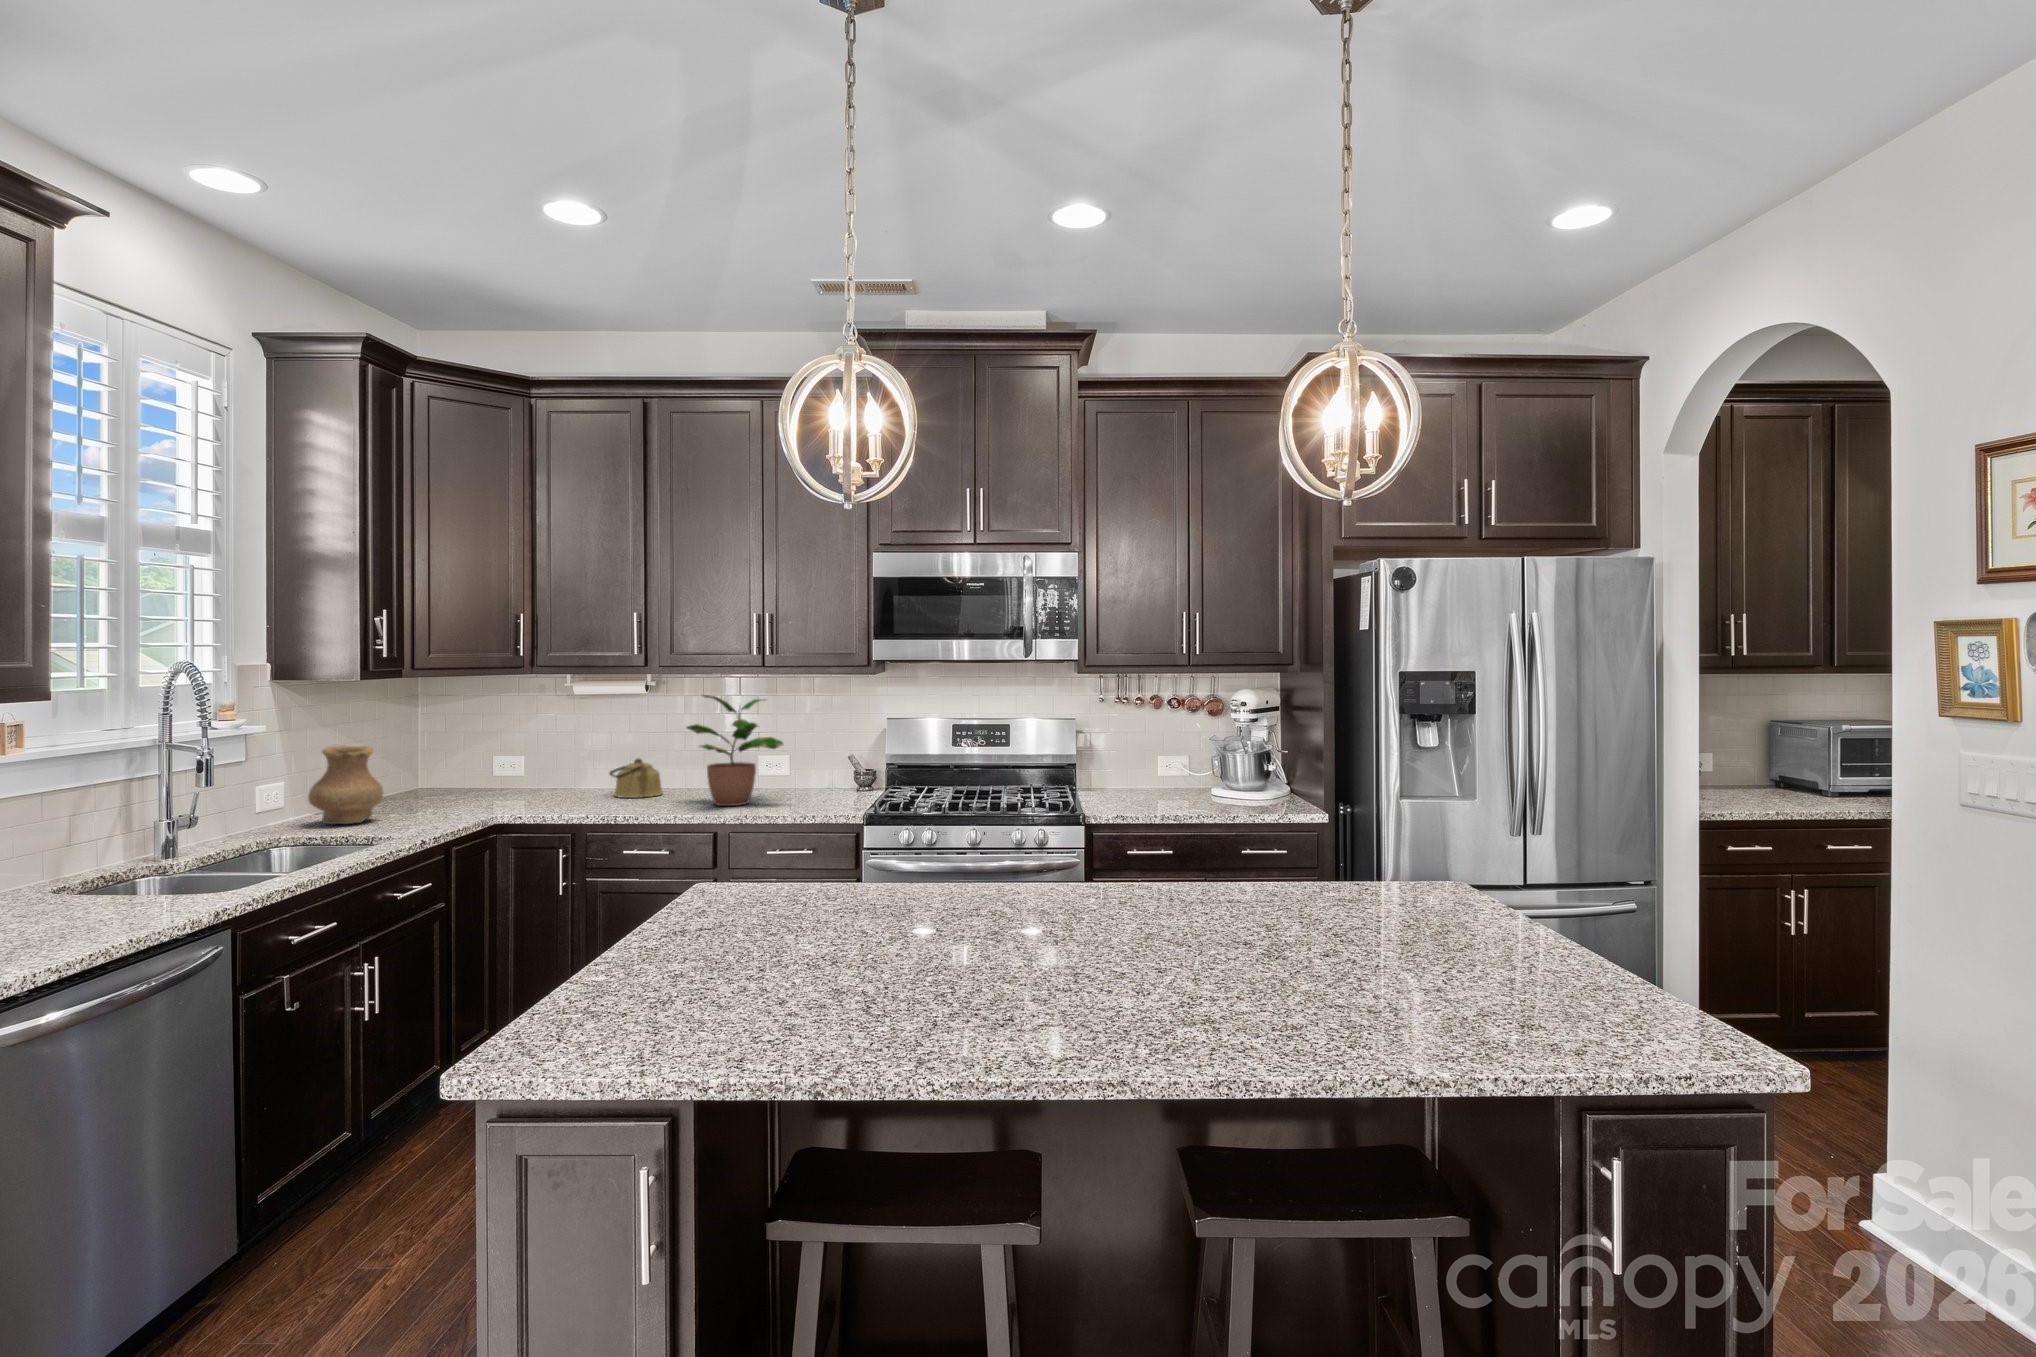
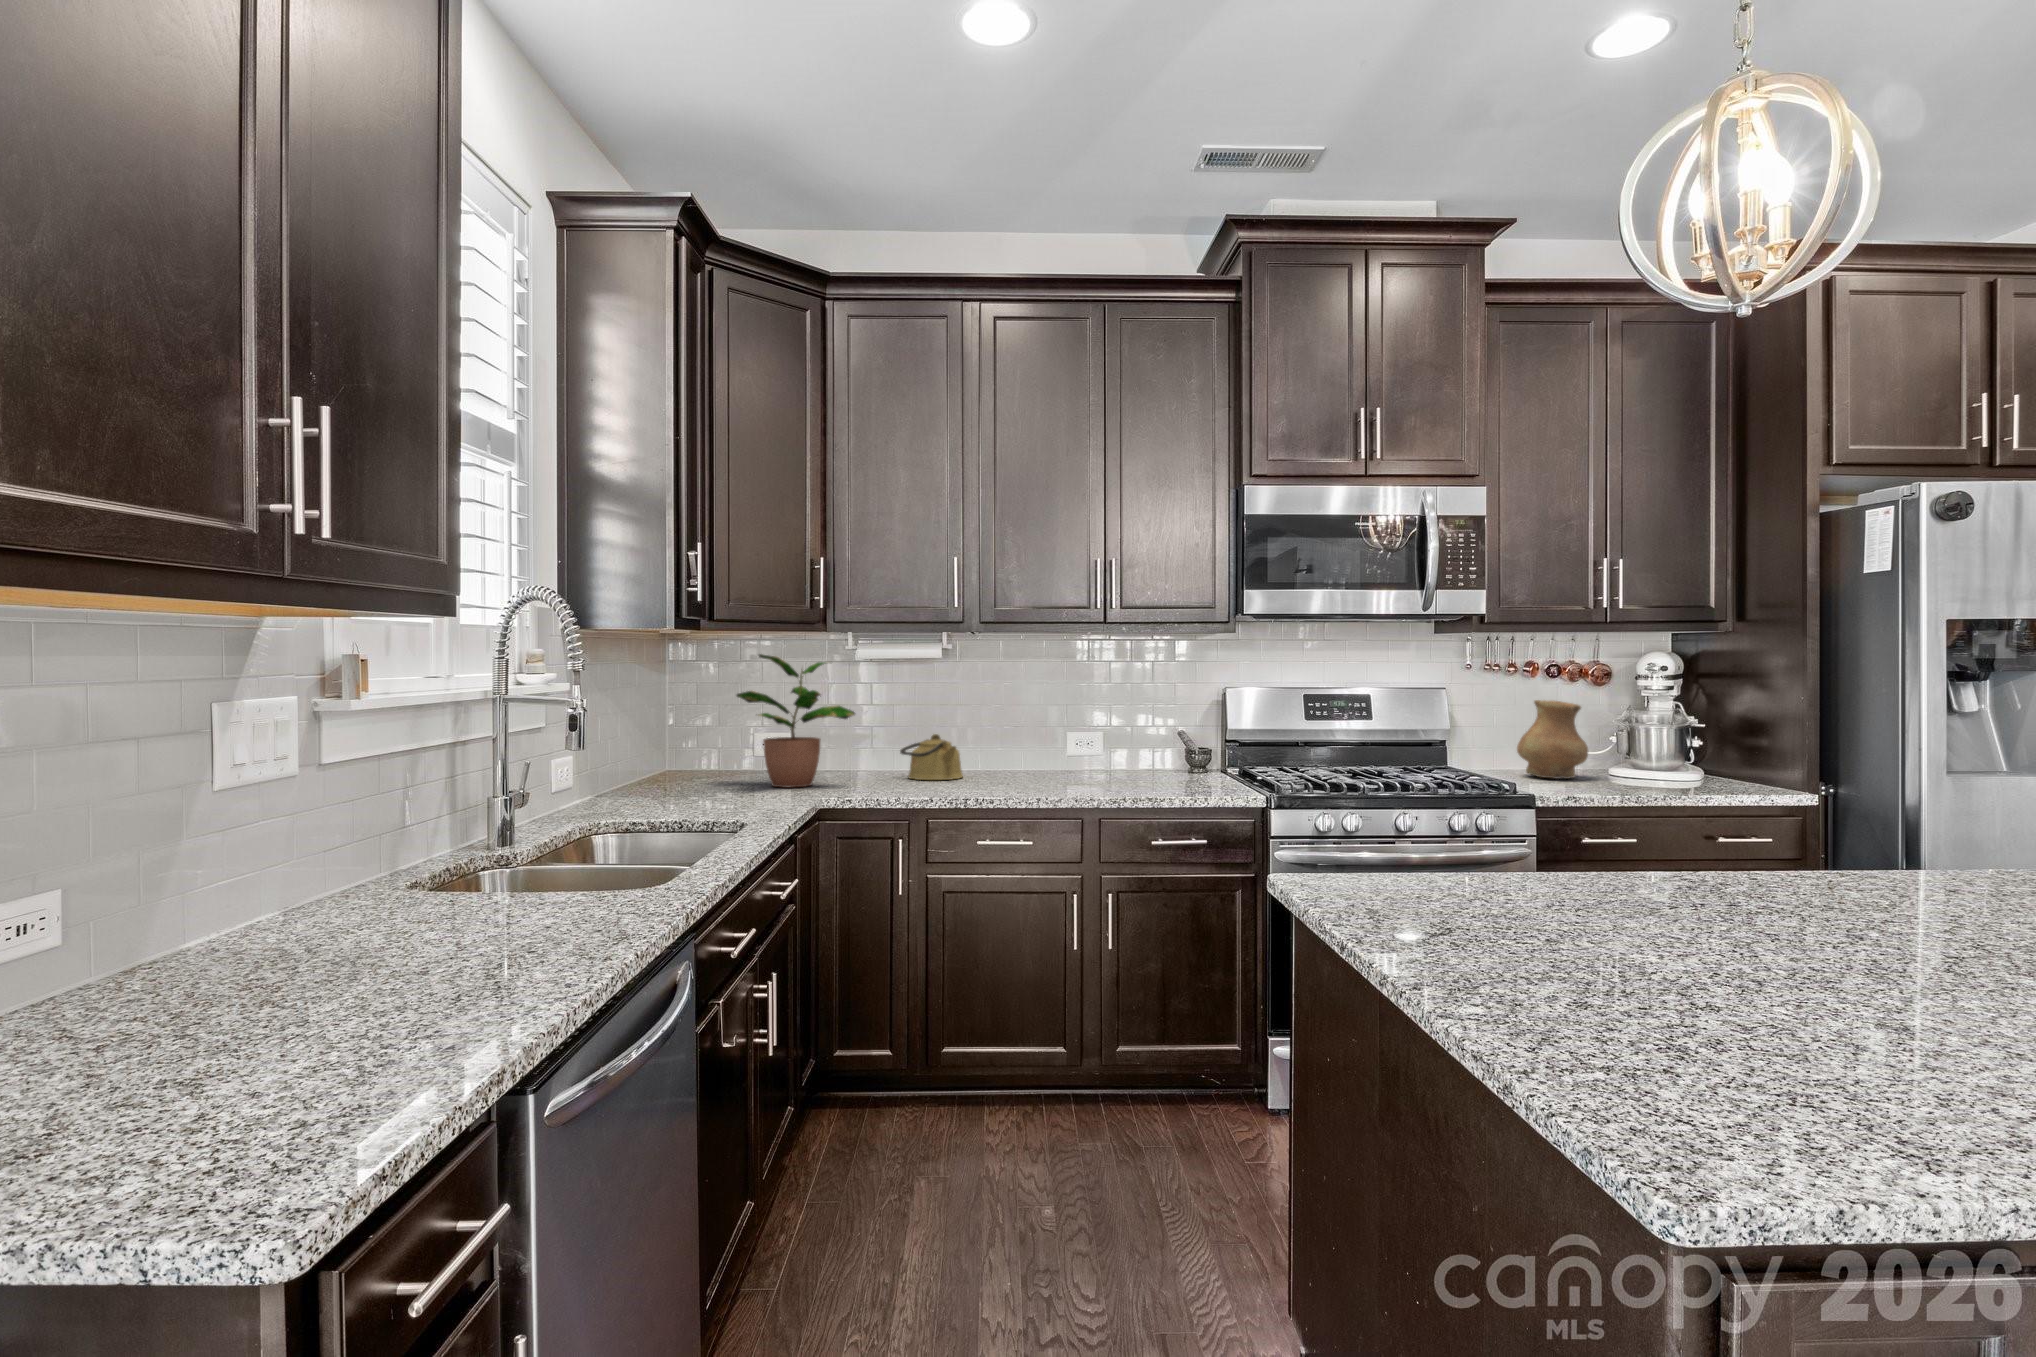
potted plant: present [687,695,783,806] -> present [737,654,855,787]
vase: present [308,746,383,824] -> present [1517,700,1588,779]

